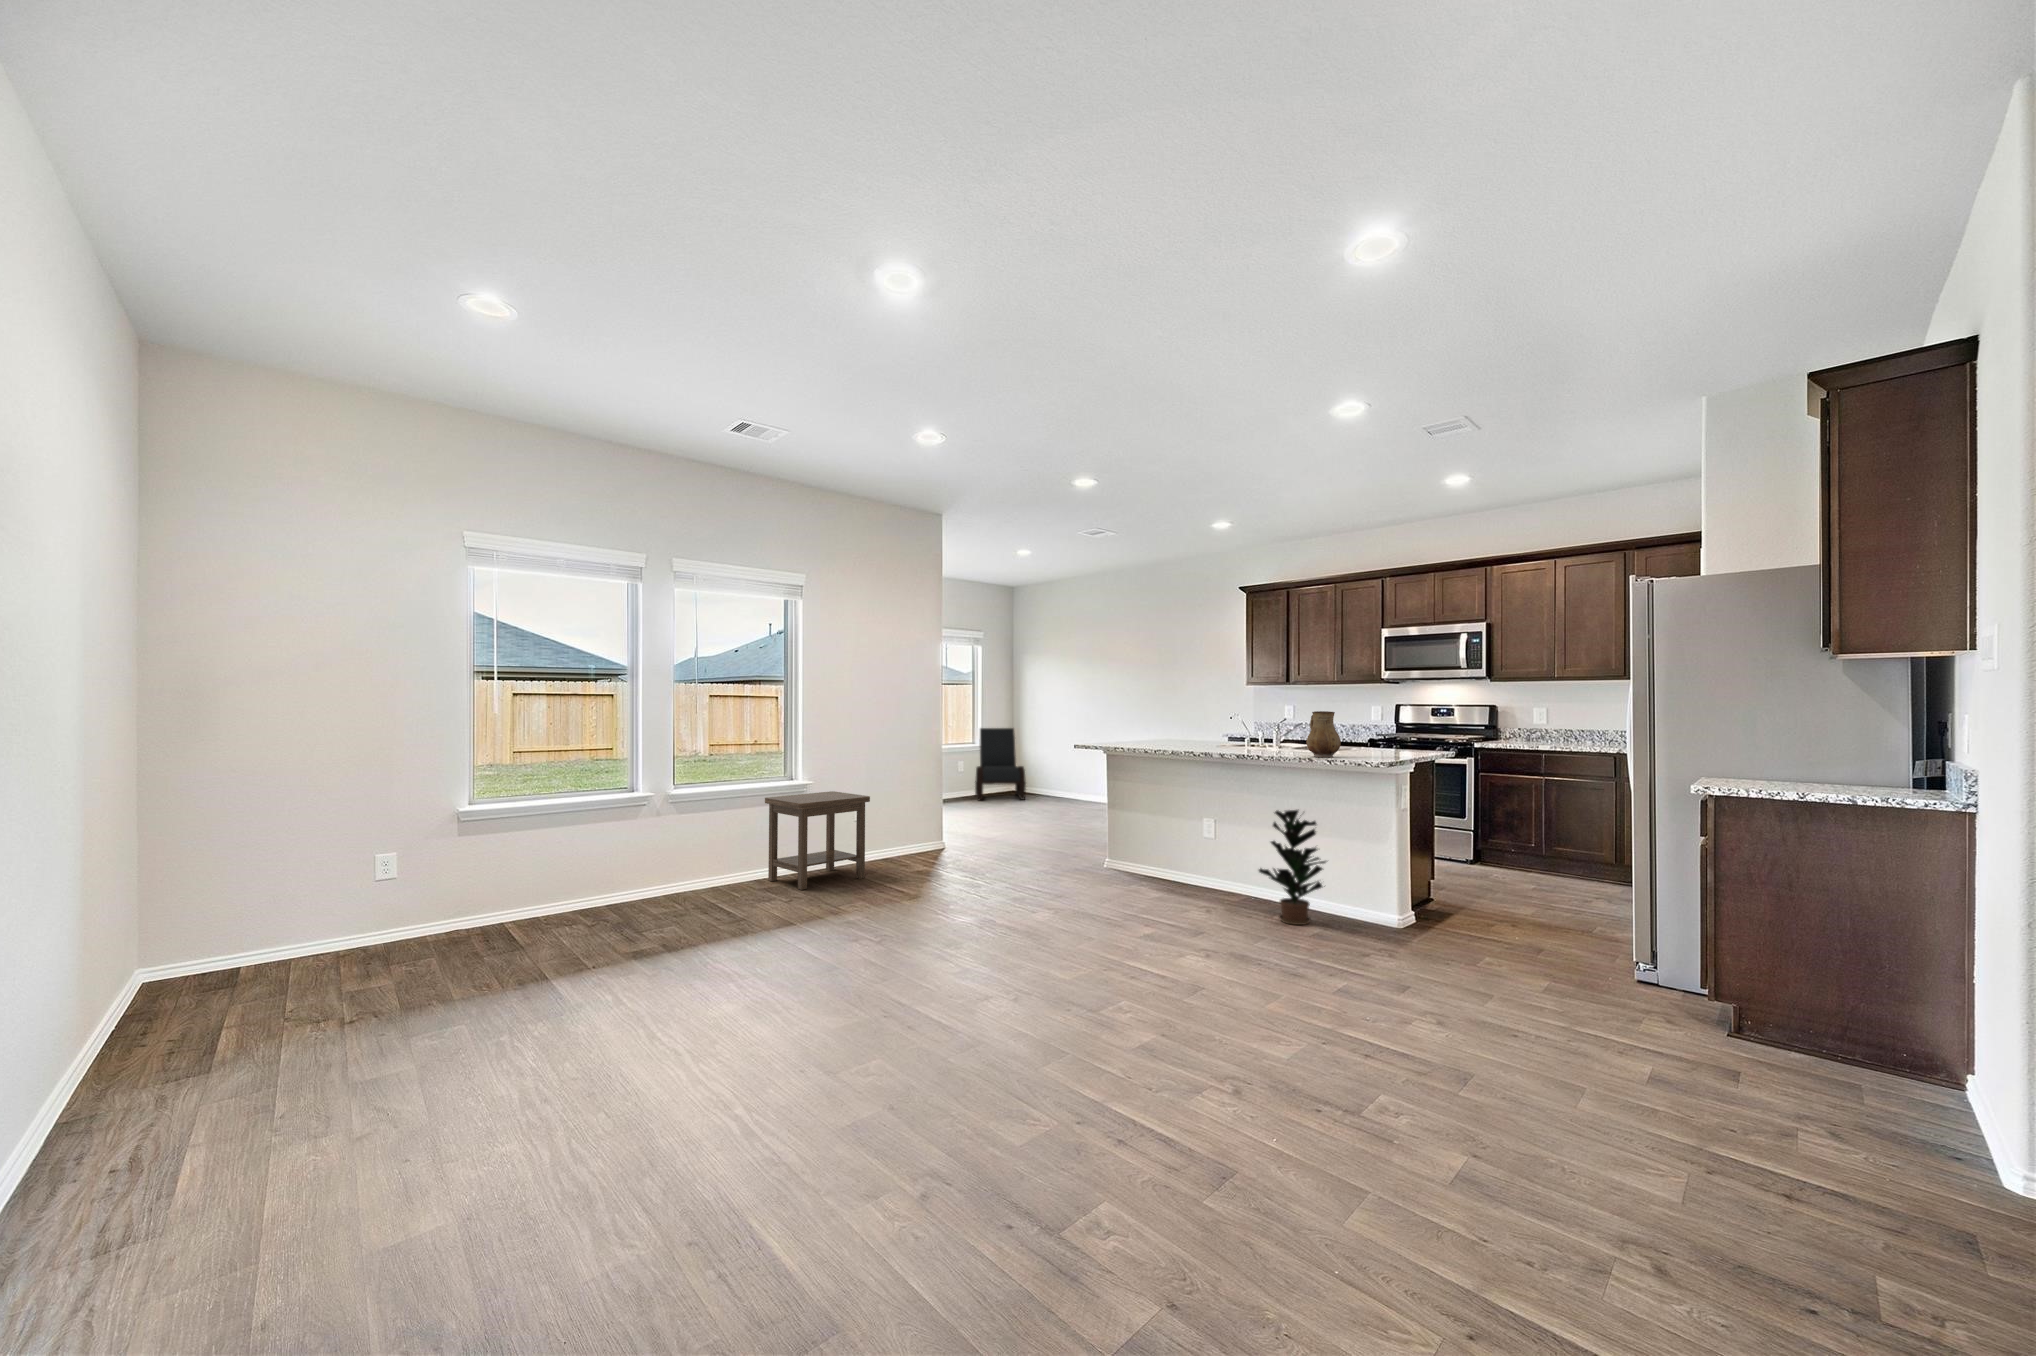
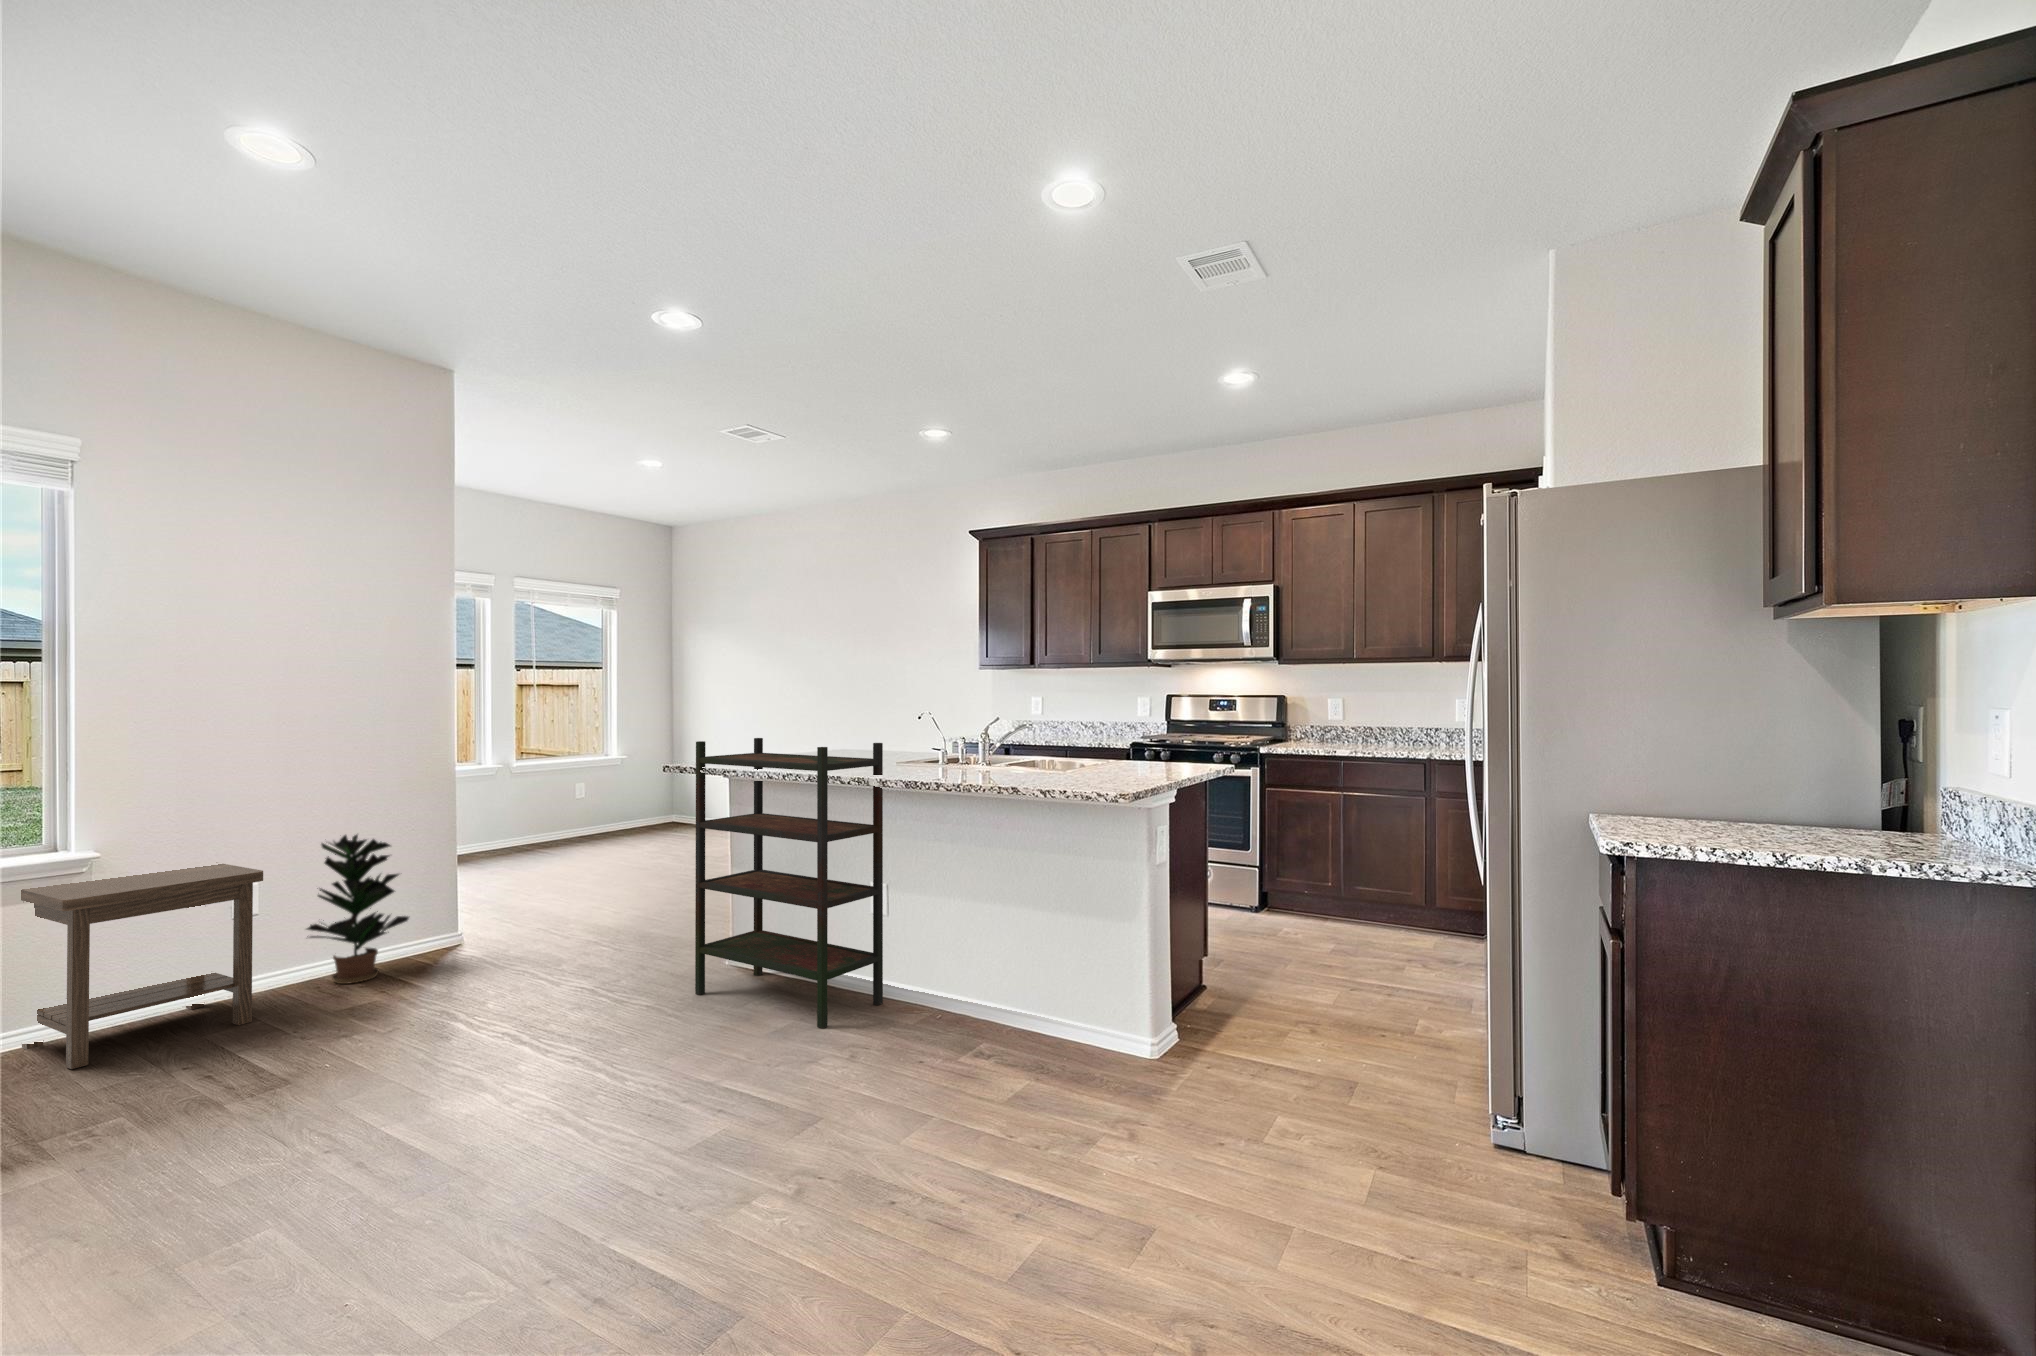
ceramic pitcher: present [1306,711,1341,757] -> none [1018,709,1069,785]
lounge chair: present [975,728,1026,800] -> none [598,729,676,838]
bookshelf: none [1095,729,1214,901] -> present [695,738,883,1028]
potted plant: present [1259,810,1326,925] -> present [307,835,409,984]

